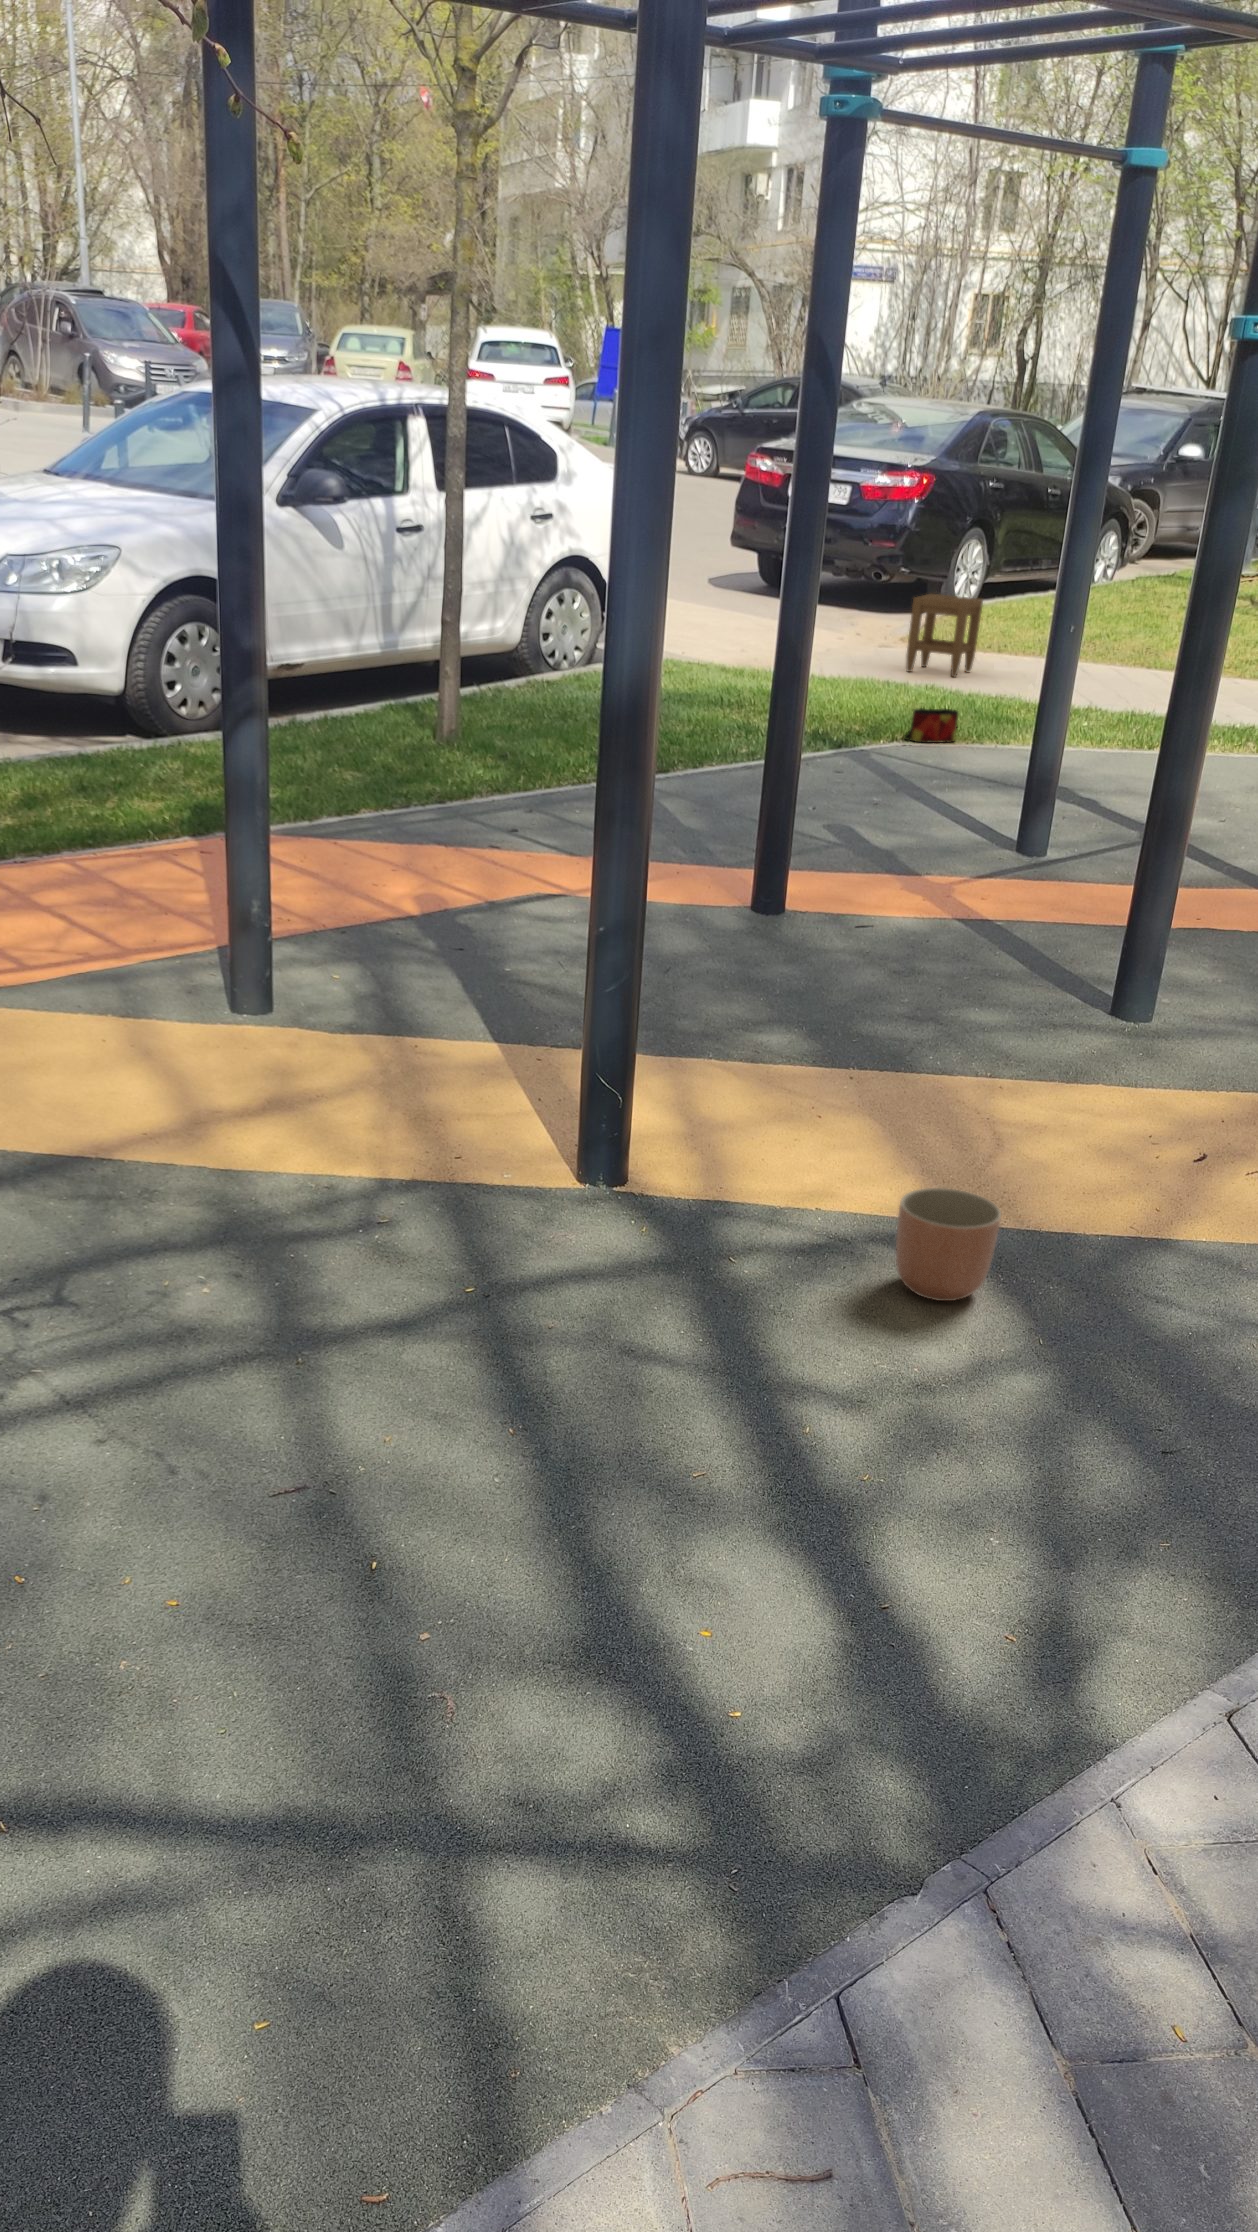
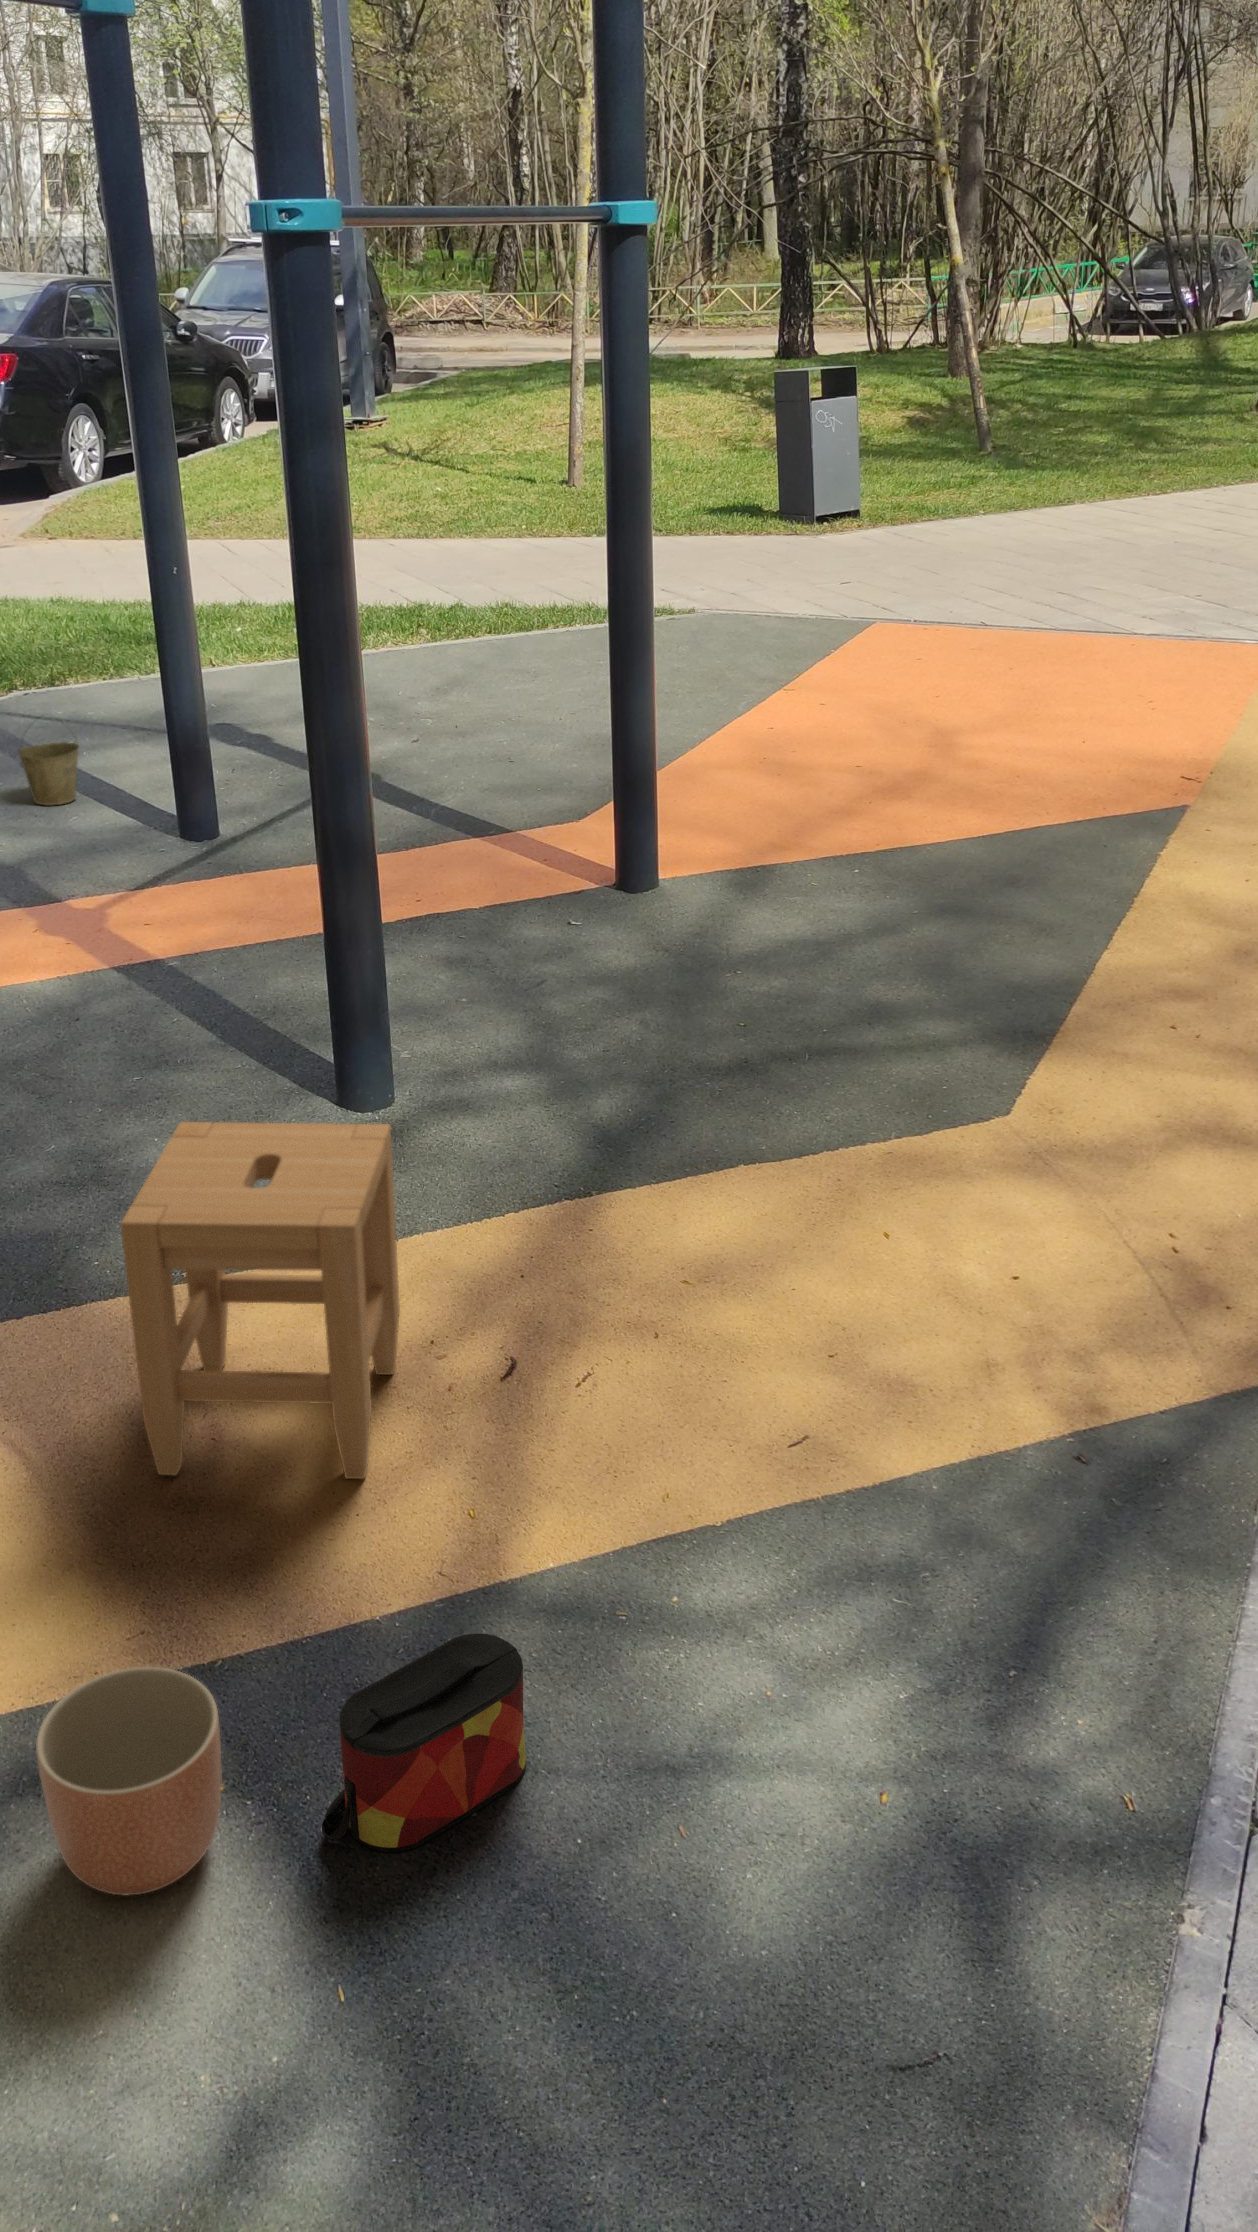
stool: present [906,594,983,677] -> present [120,1122,400,1479]
bag: present [904,708,958,743] -> present [322,1634,526,1852]
bucket: none [905,746,952,820] -> present [19,722,79,805]

